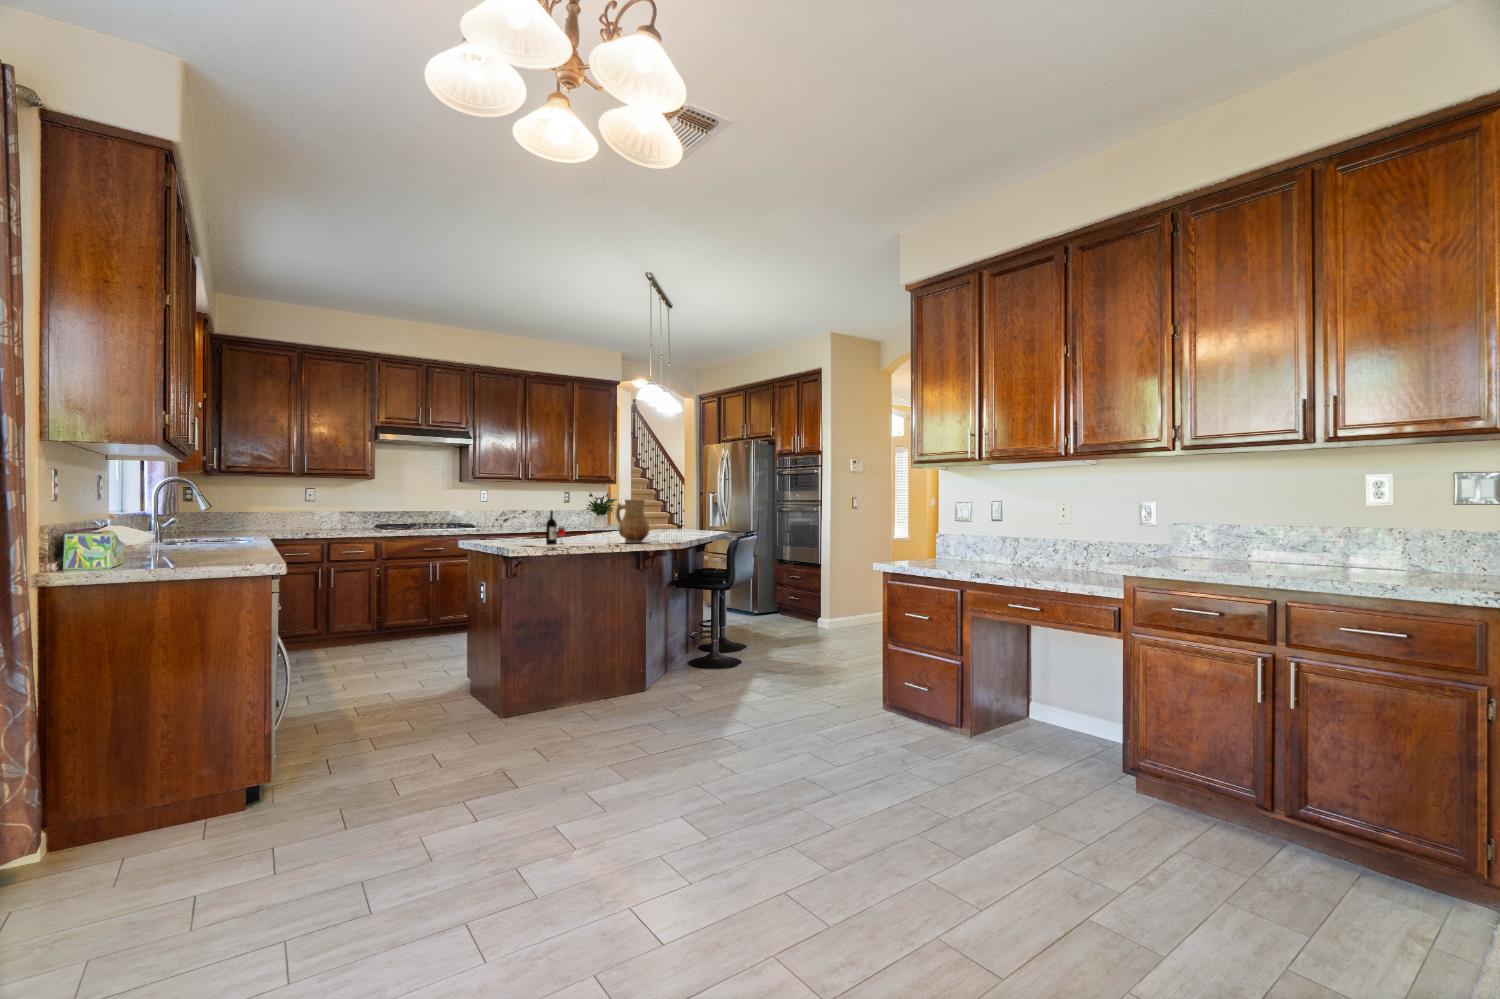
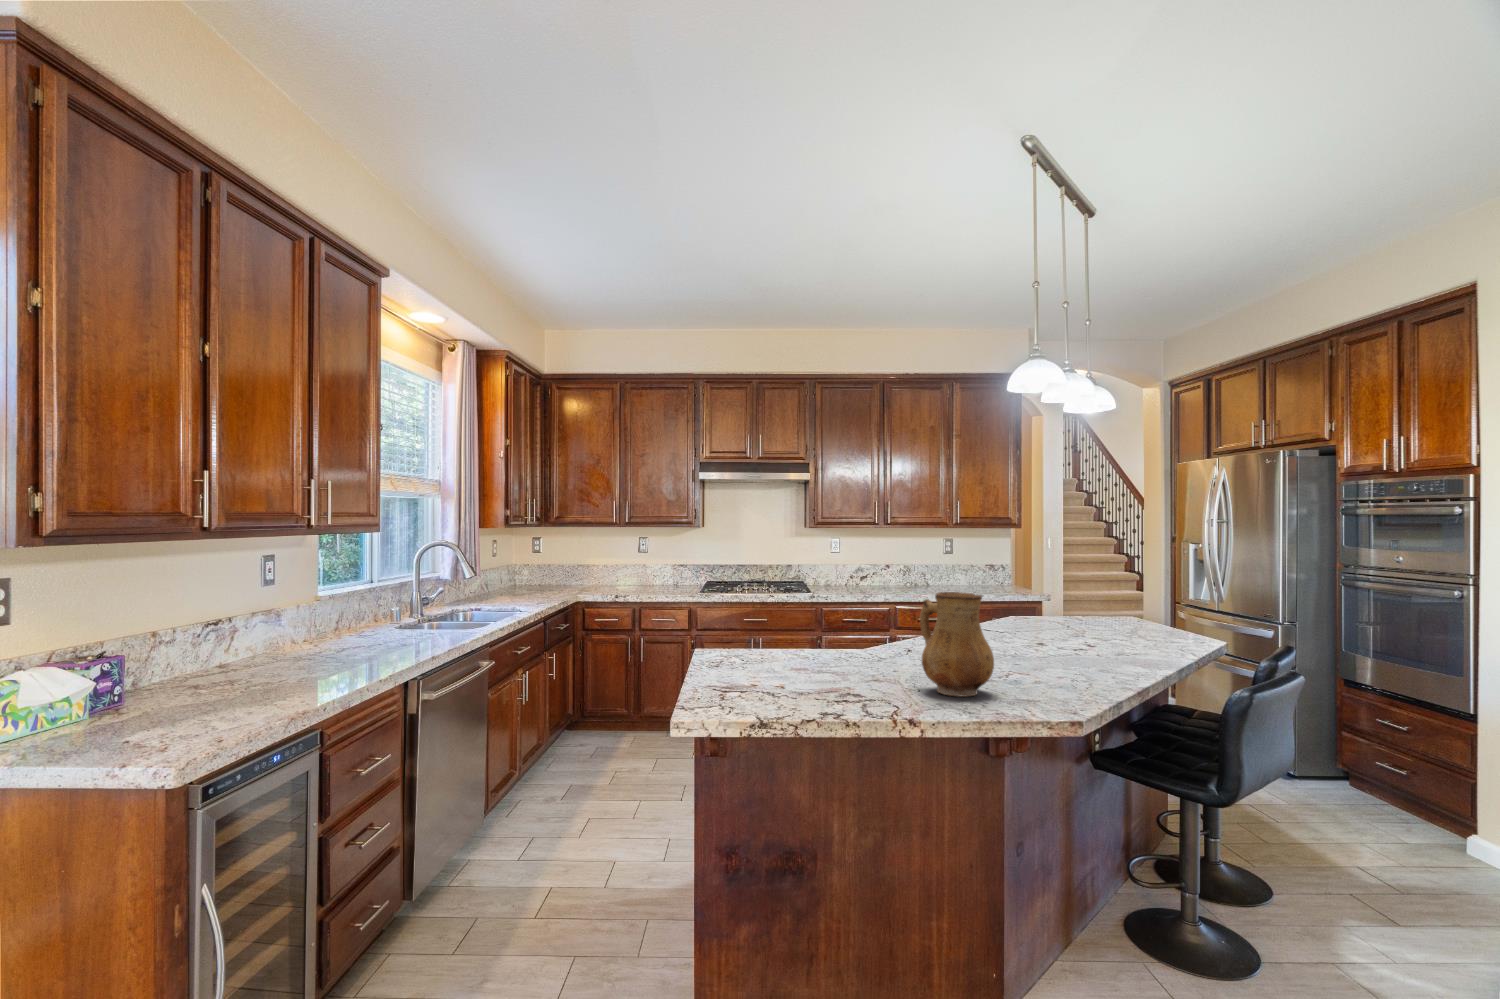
flower arrangement: present [586,493,617,528] -> none [969,539,1025,595]
wine bottle: present [530,511,576,547] -> none [736,607,870,692]

